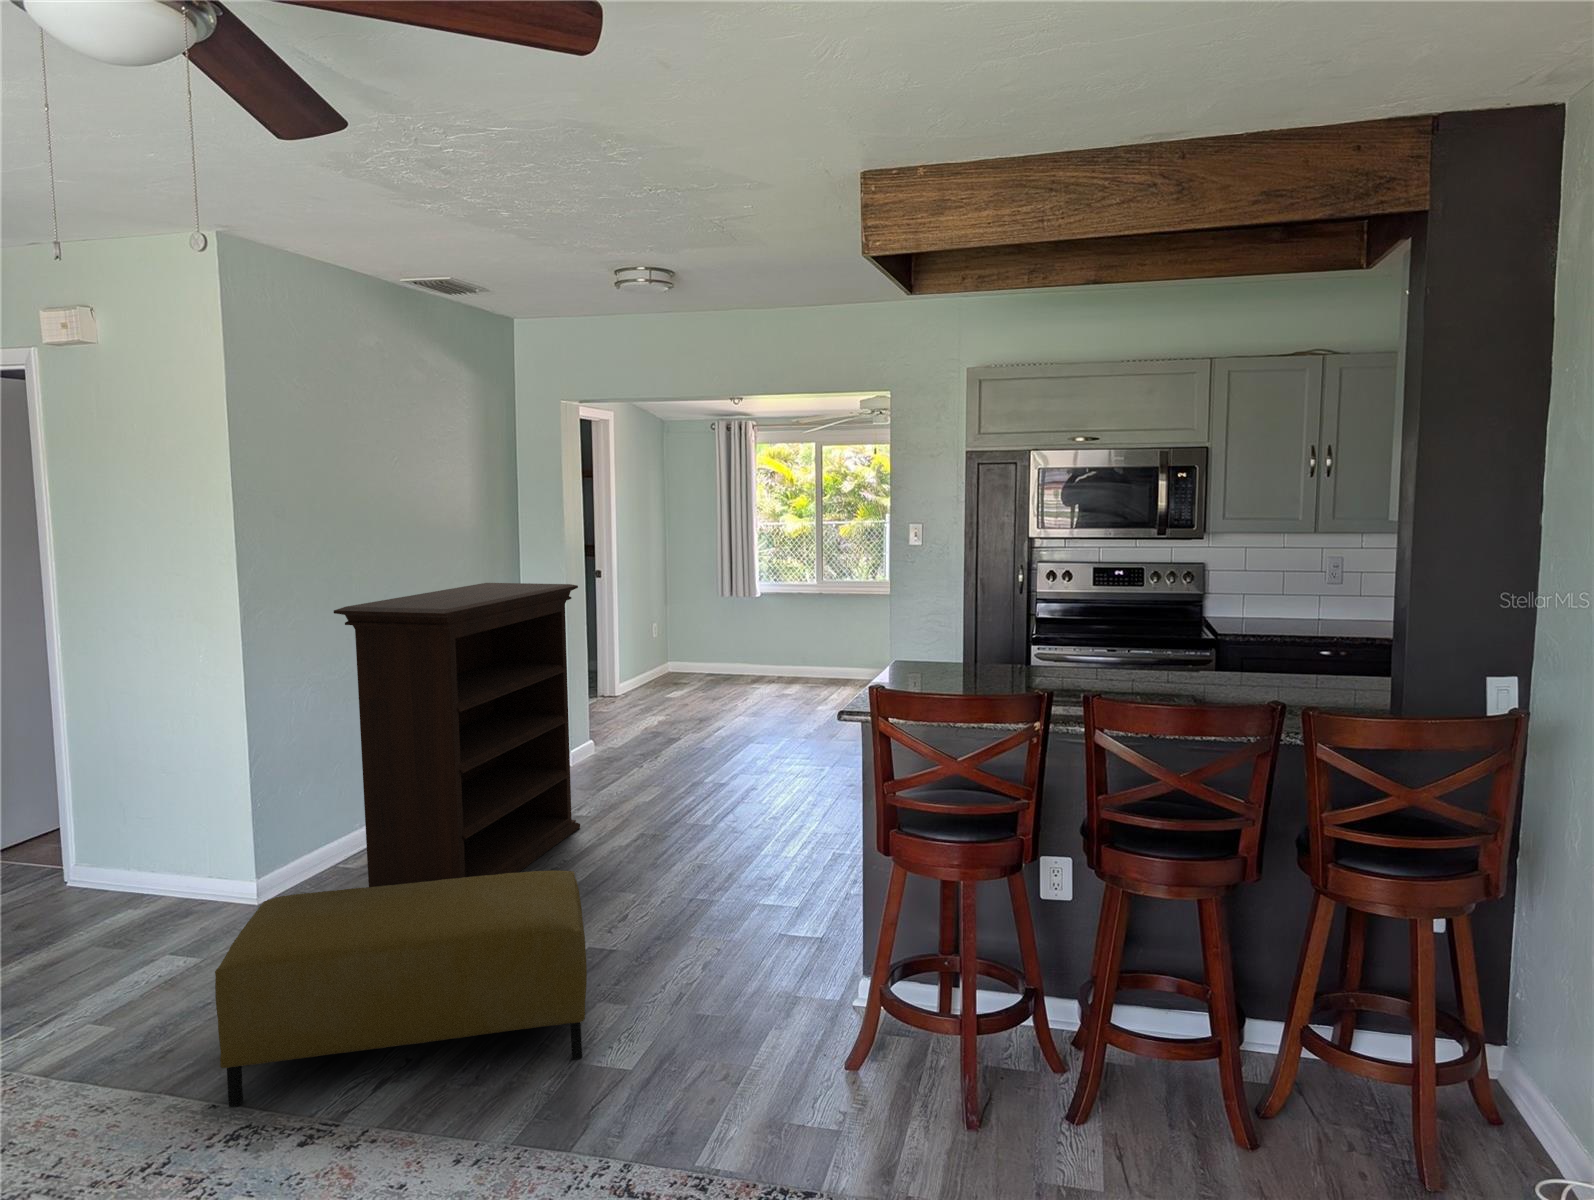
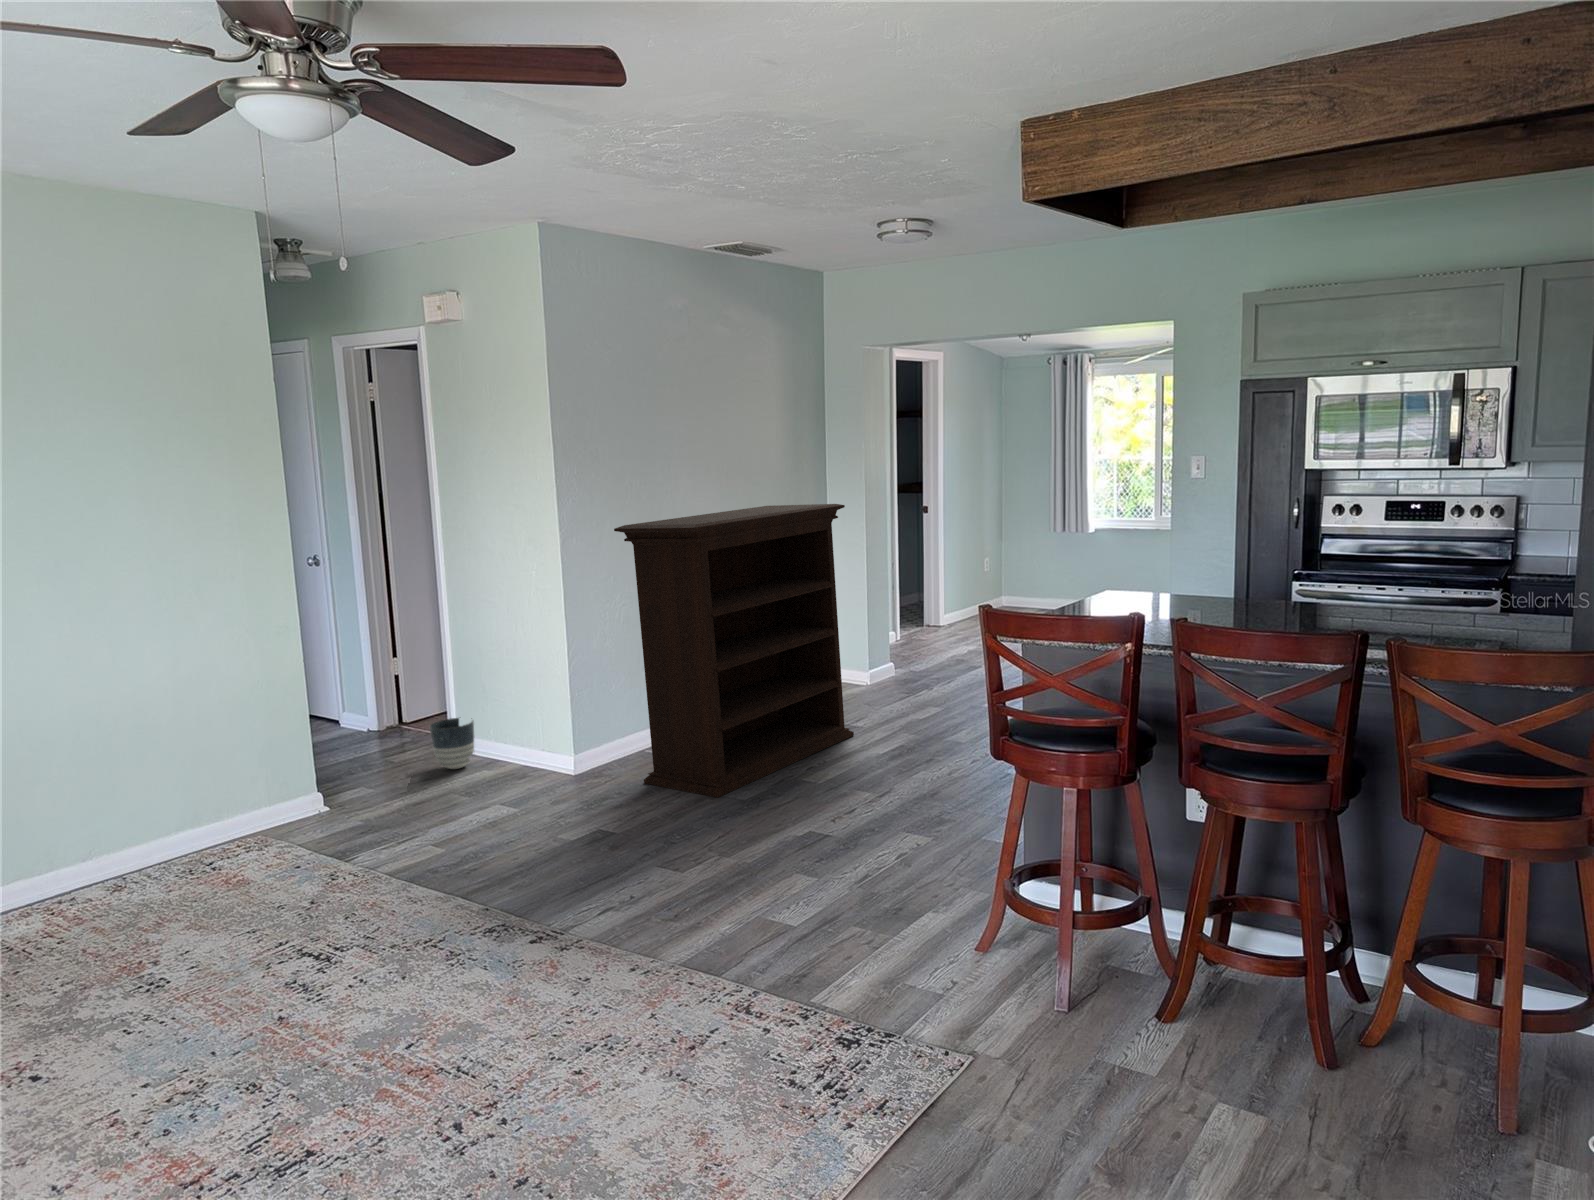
planter: none [41,840,107,908] -> present [430,718,474,769]
ottoman: present [215,870,587,1107] -> none [480,753,787,912]

